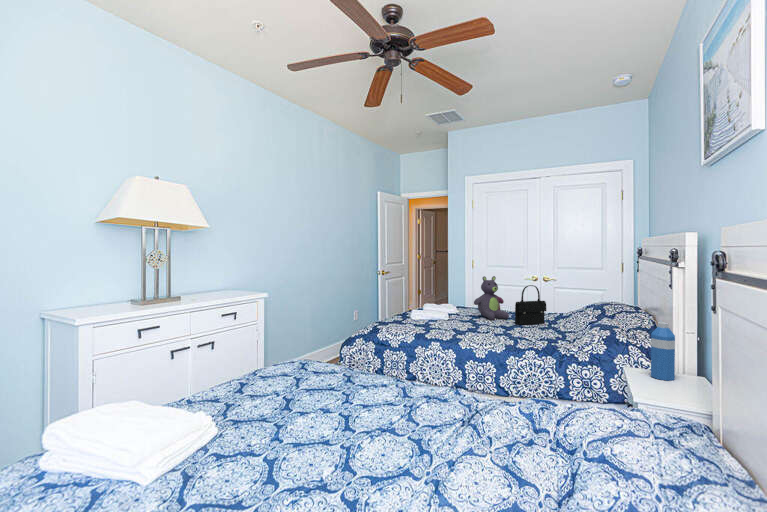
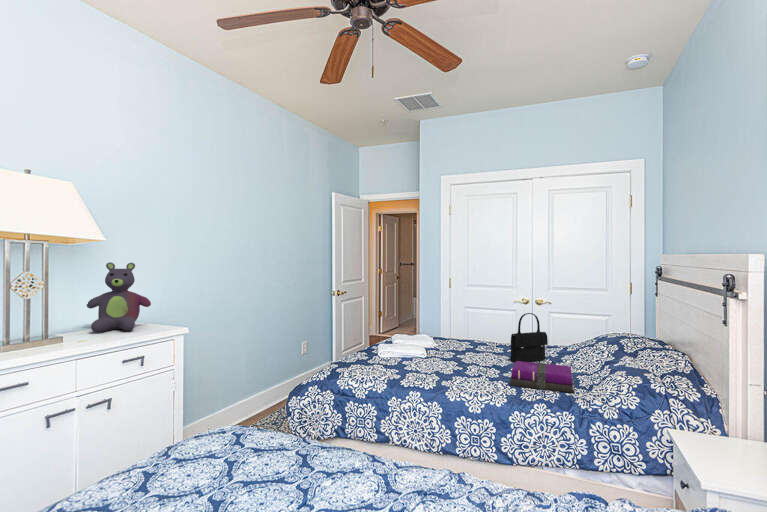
stuffed bear: present [474,276,509,320] -> present [87,262,151,332]
notebook: none [510,321,561,344] -> present [510,361,575,393]
water bottle: present [651,322,675,381] -> none [706,370,741,452]

